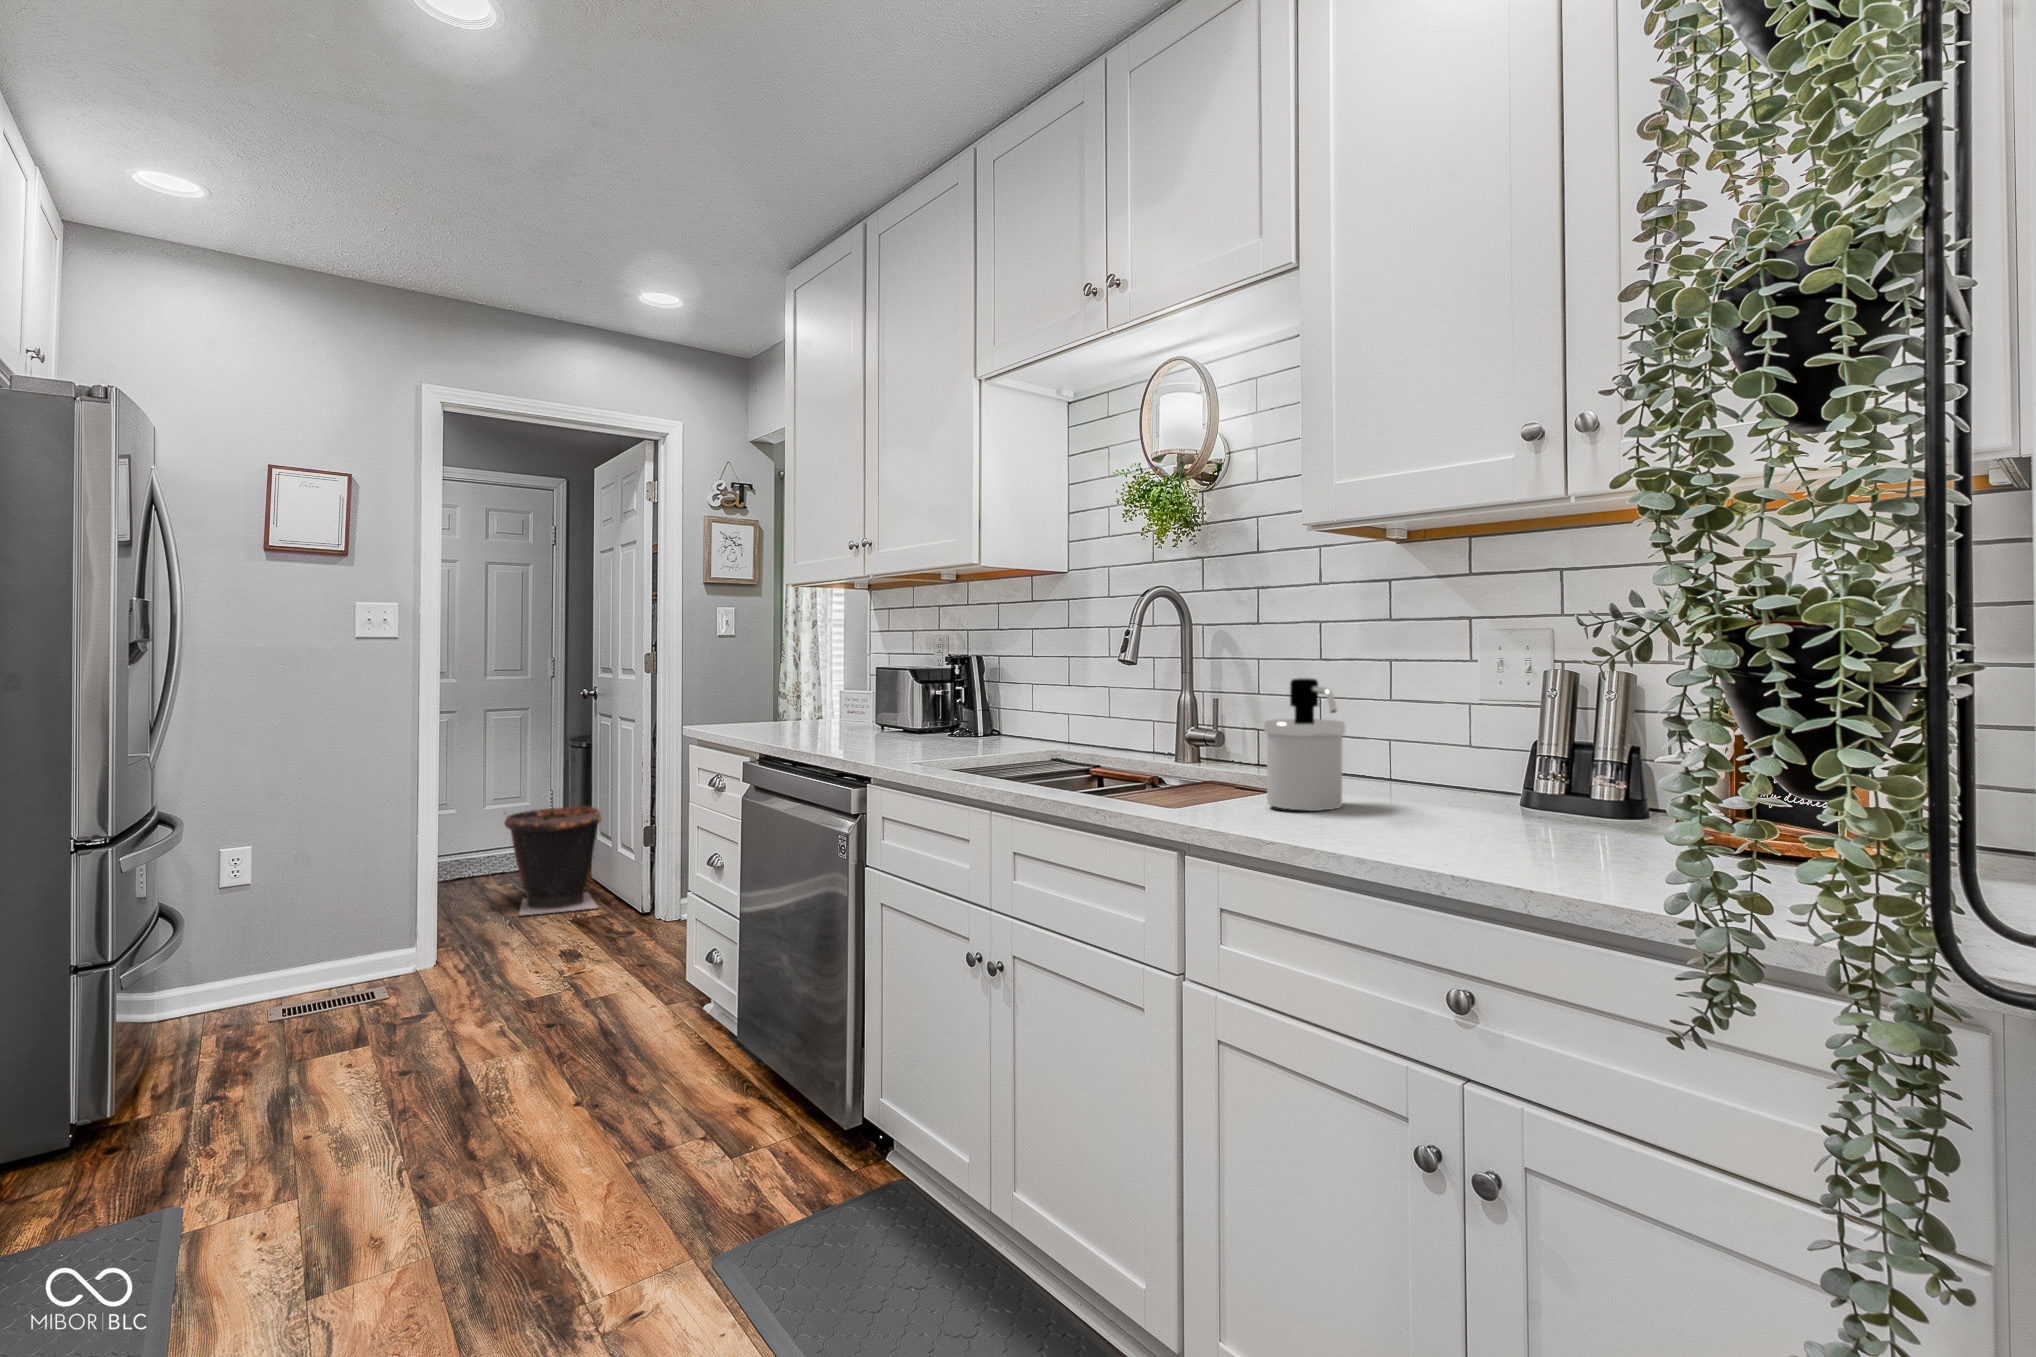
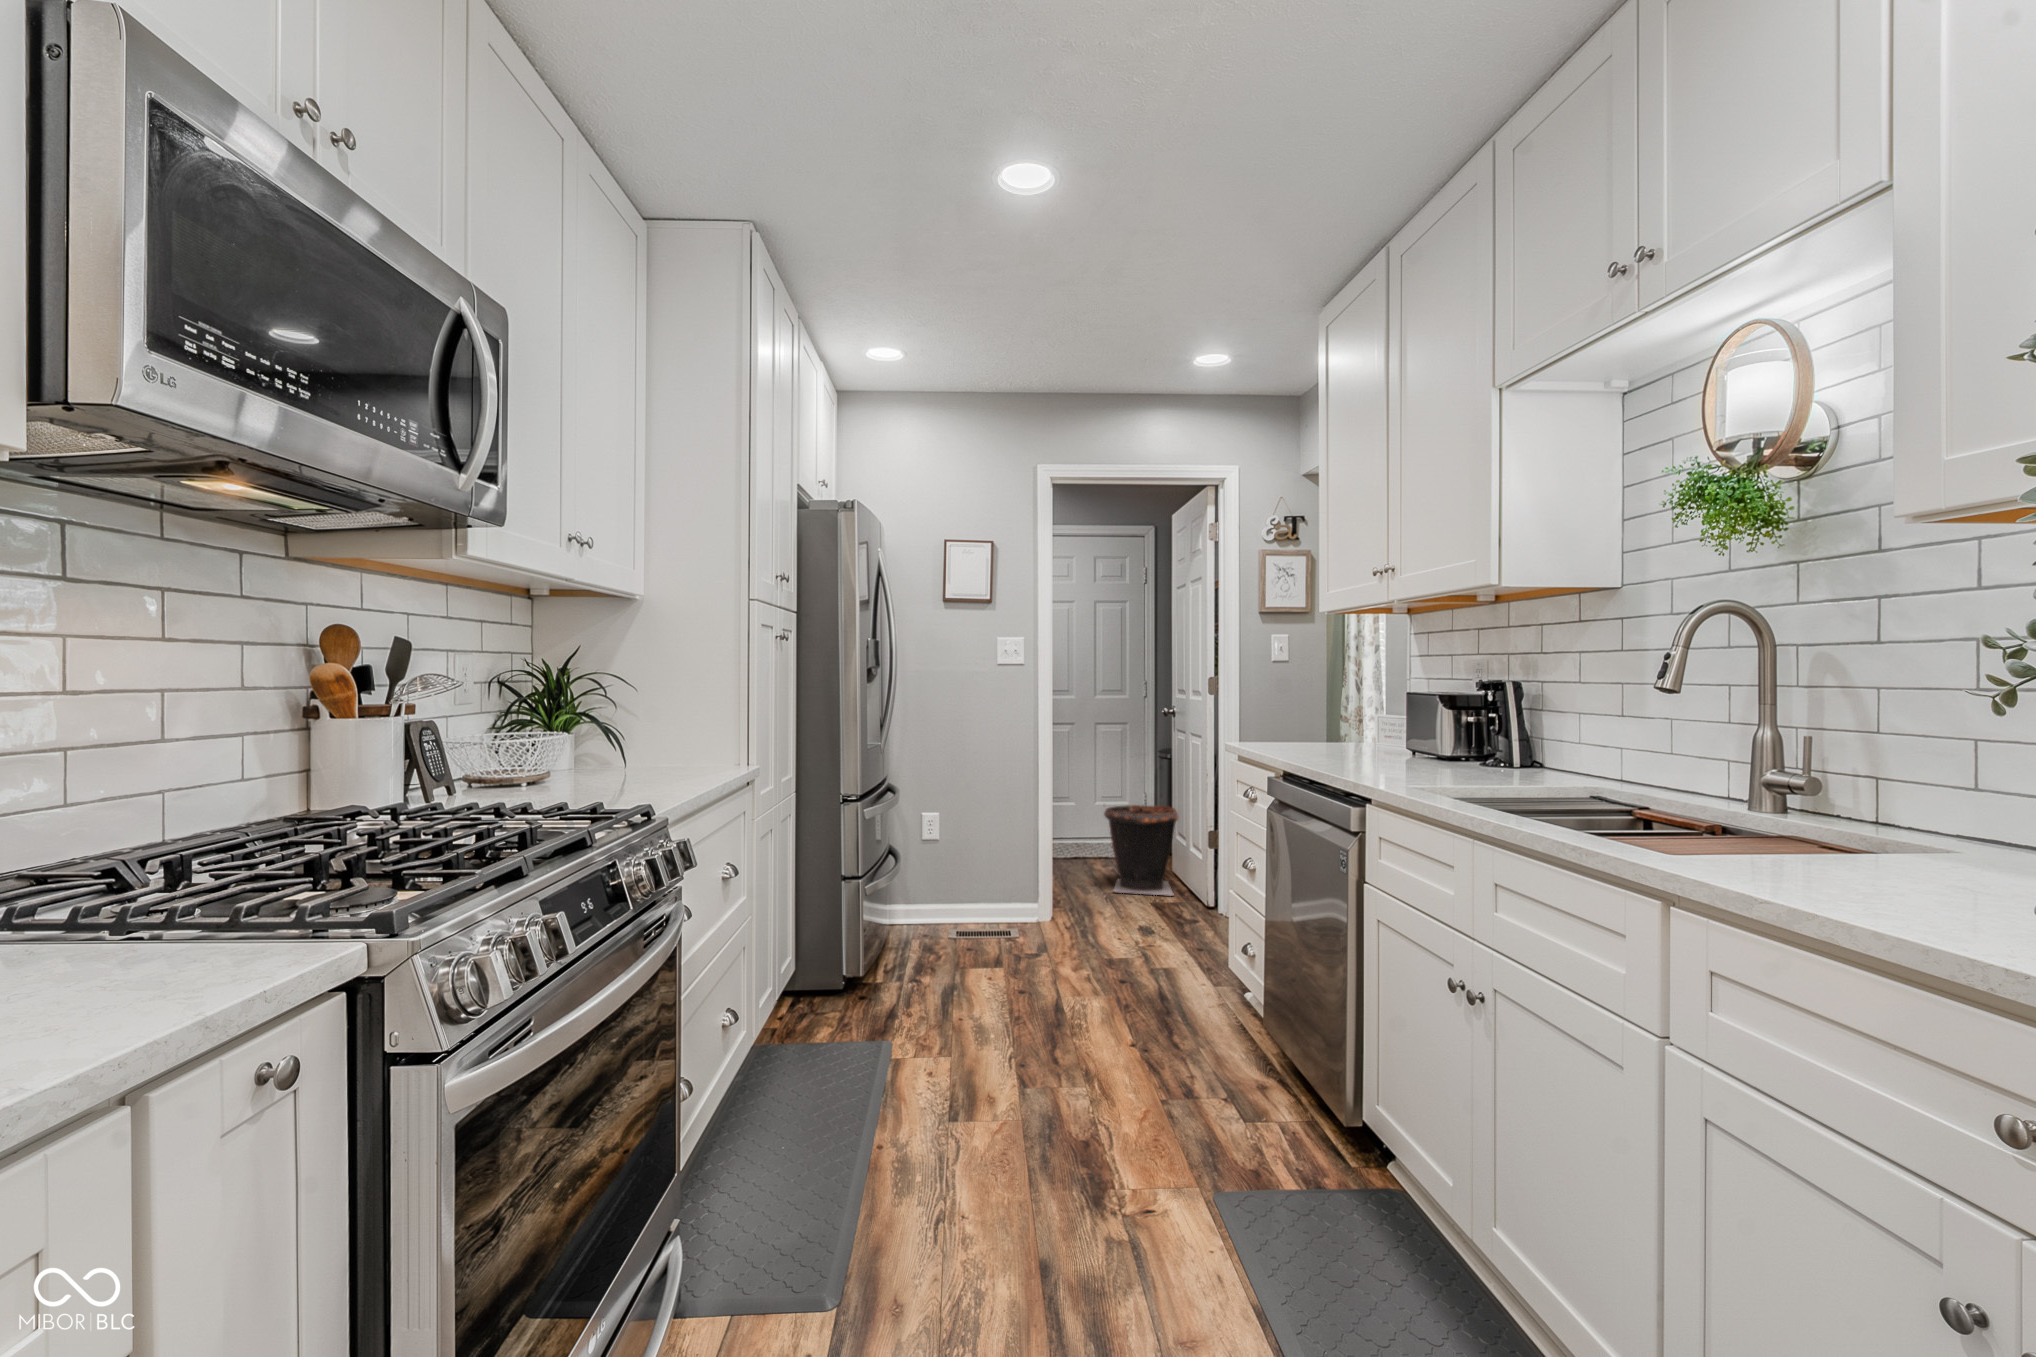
soap dispenser: present [1264,678,1345,811] -> none [1795,718,1919,876]

